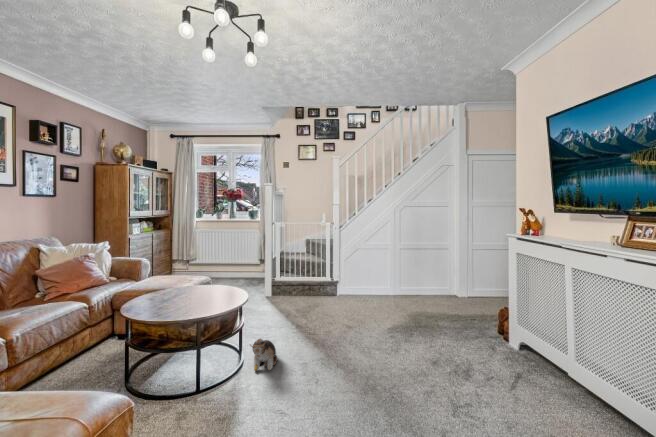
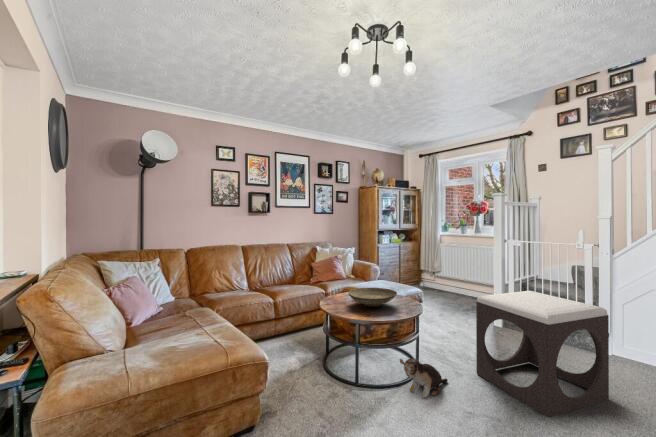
footstool: none [287,261,359,344] -> present [476,291,609,417]
decorative bowl: none [164,281,223,304] -> present [348,288,397,307]

